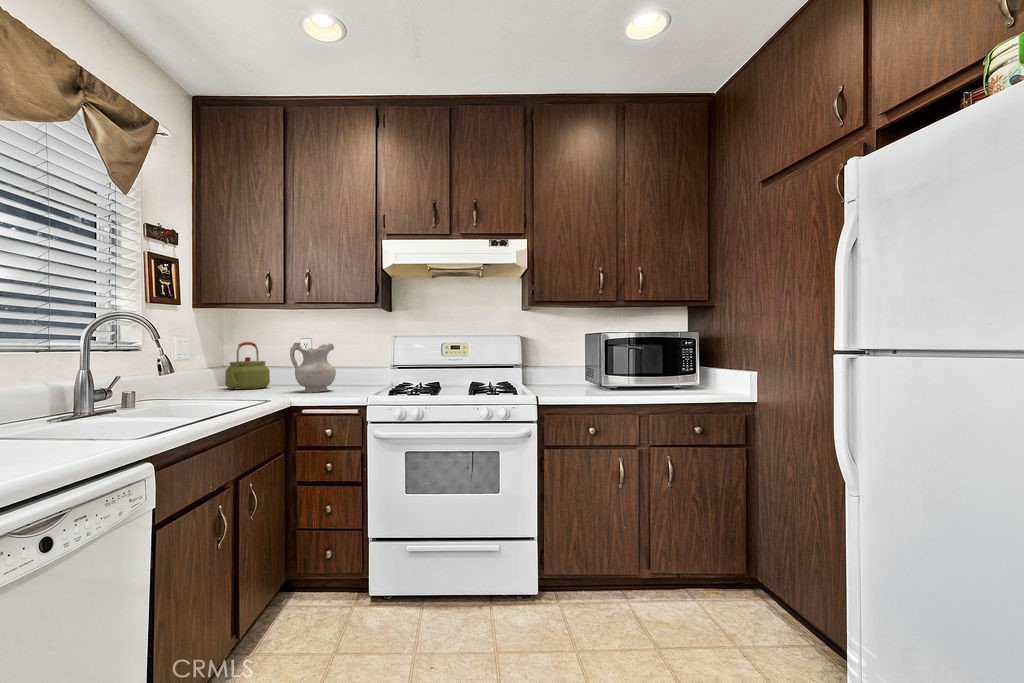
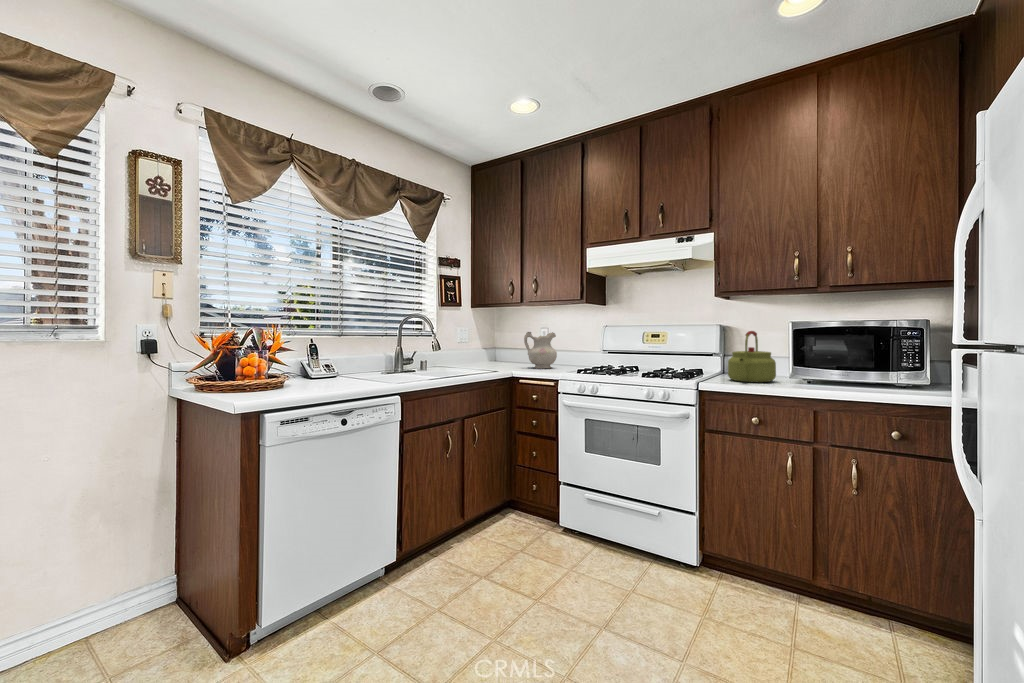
kettle: present [225,342,270,389] -> present [728,331,776,382]

